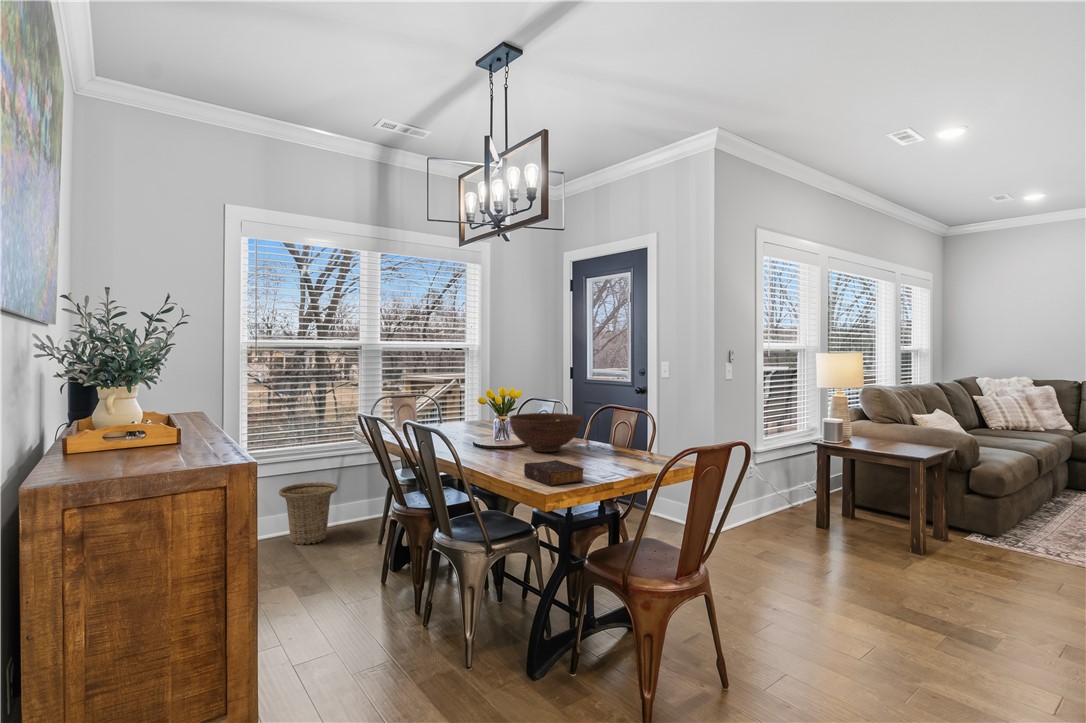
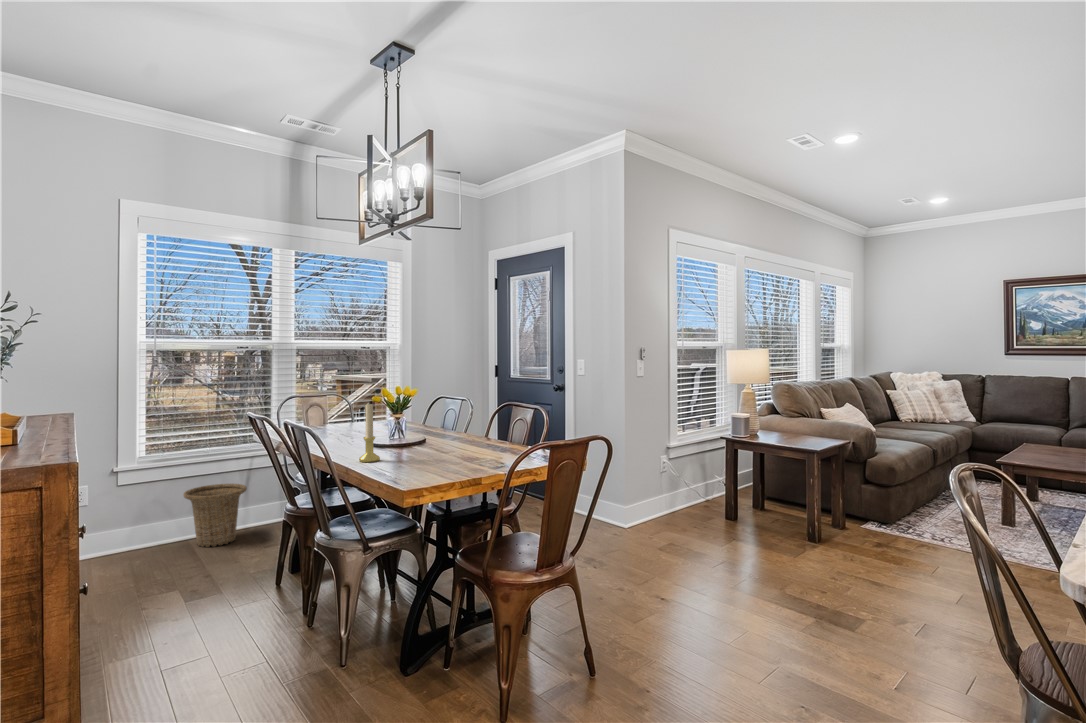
candle holder: none [476,404,497,464] -> present [359,404,380,462]
fruit bowl: present [509,413,582,452] -> none [401,411,475,449]
book: present [524,460,584,486] -> none [397,457,452,482]

